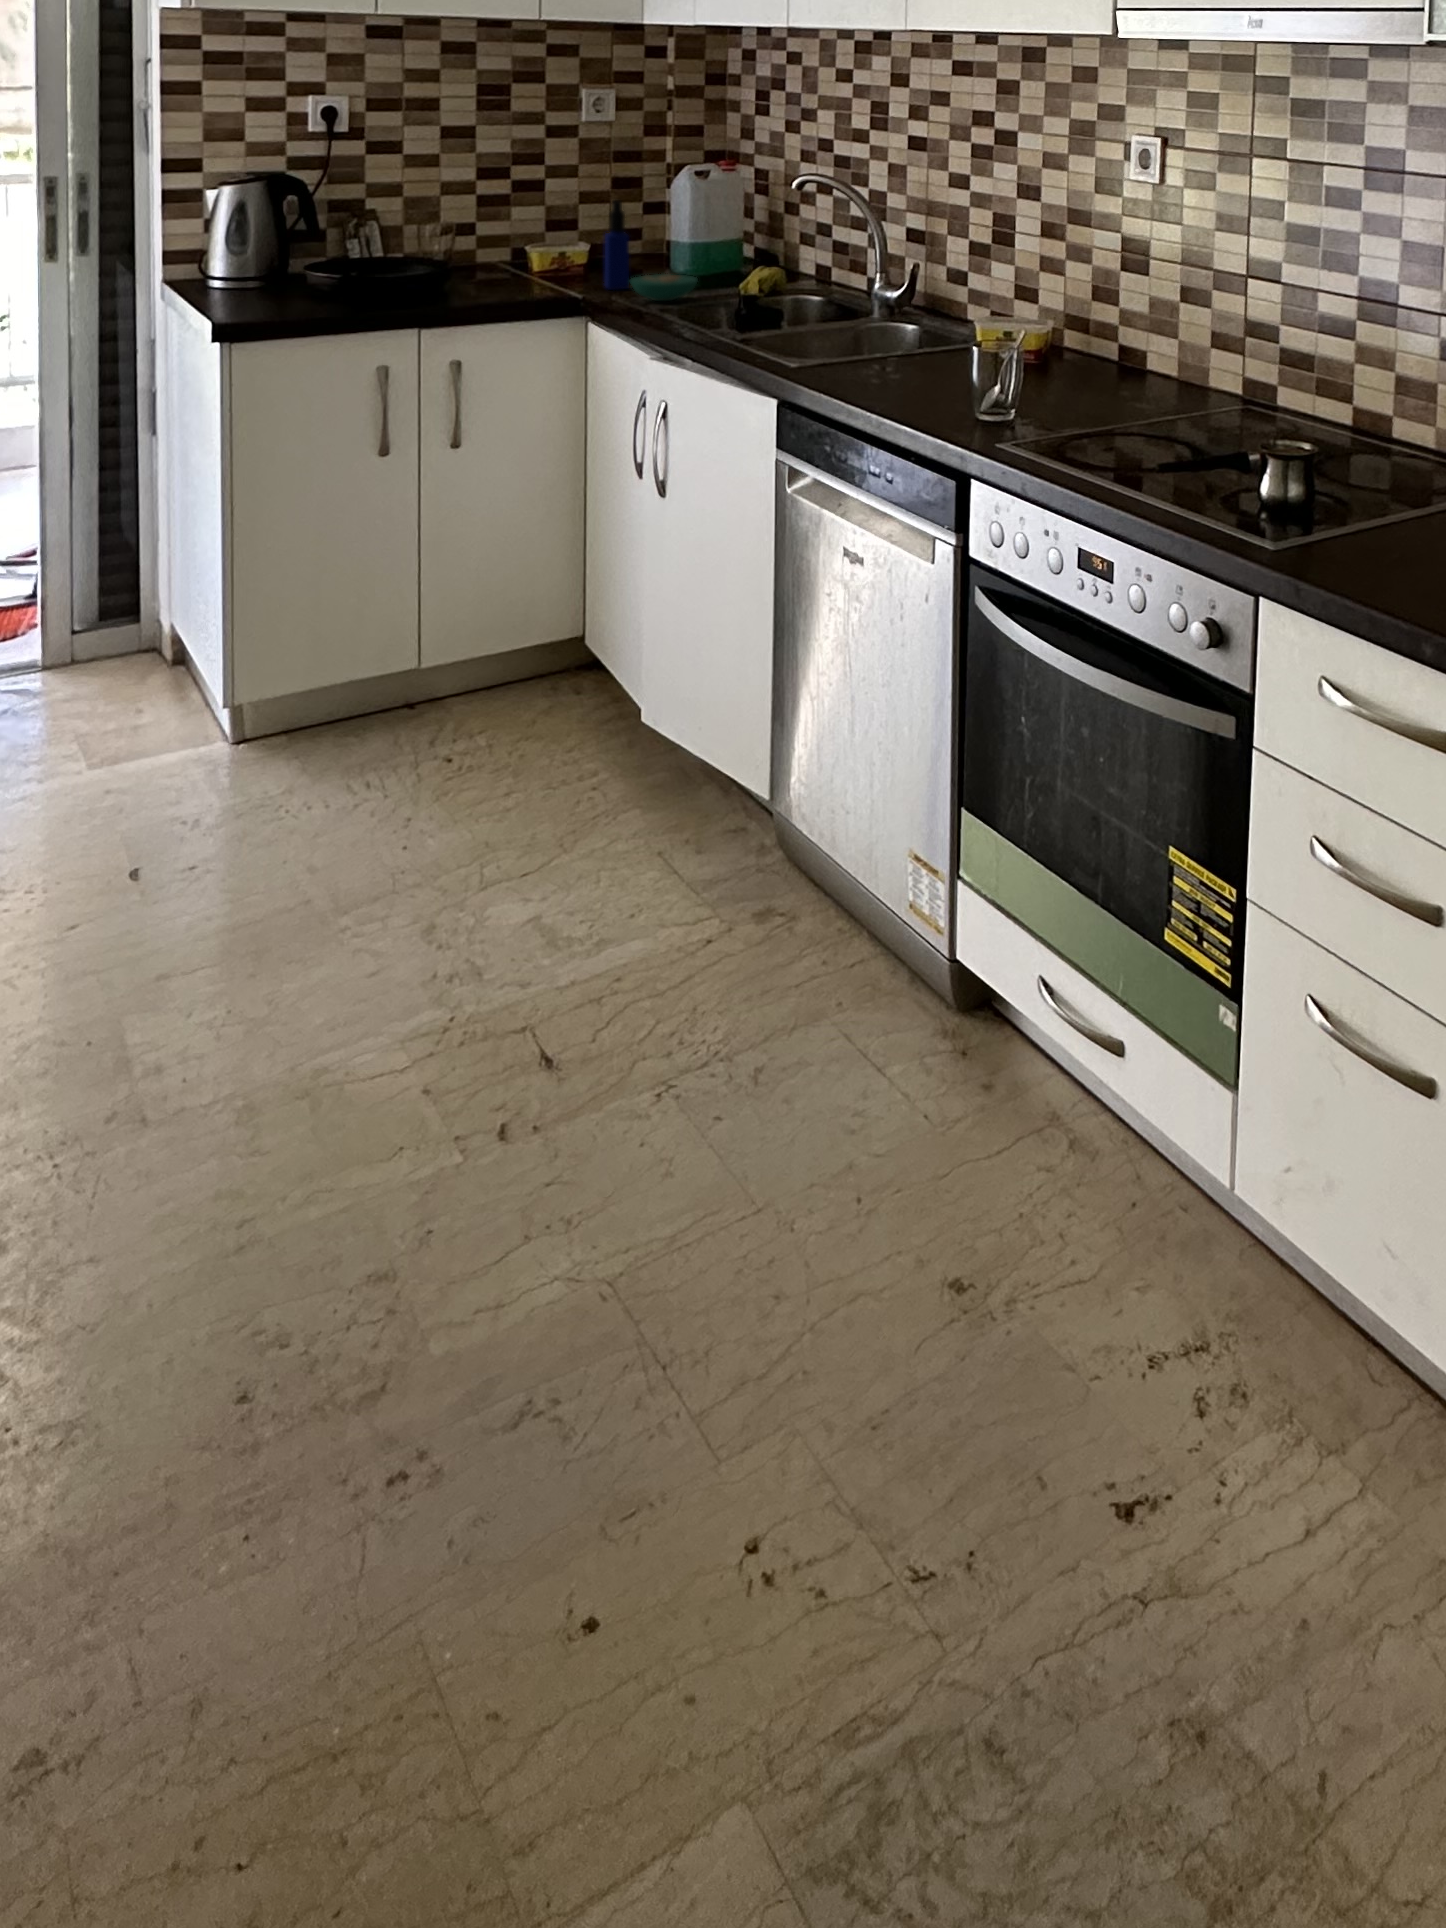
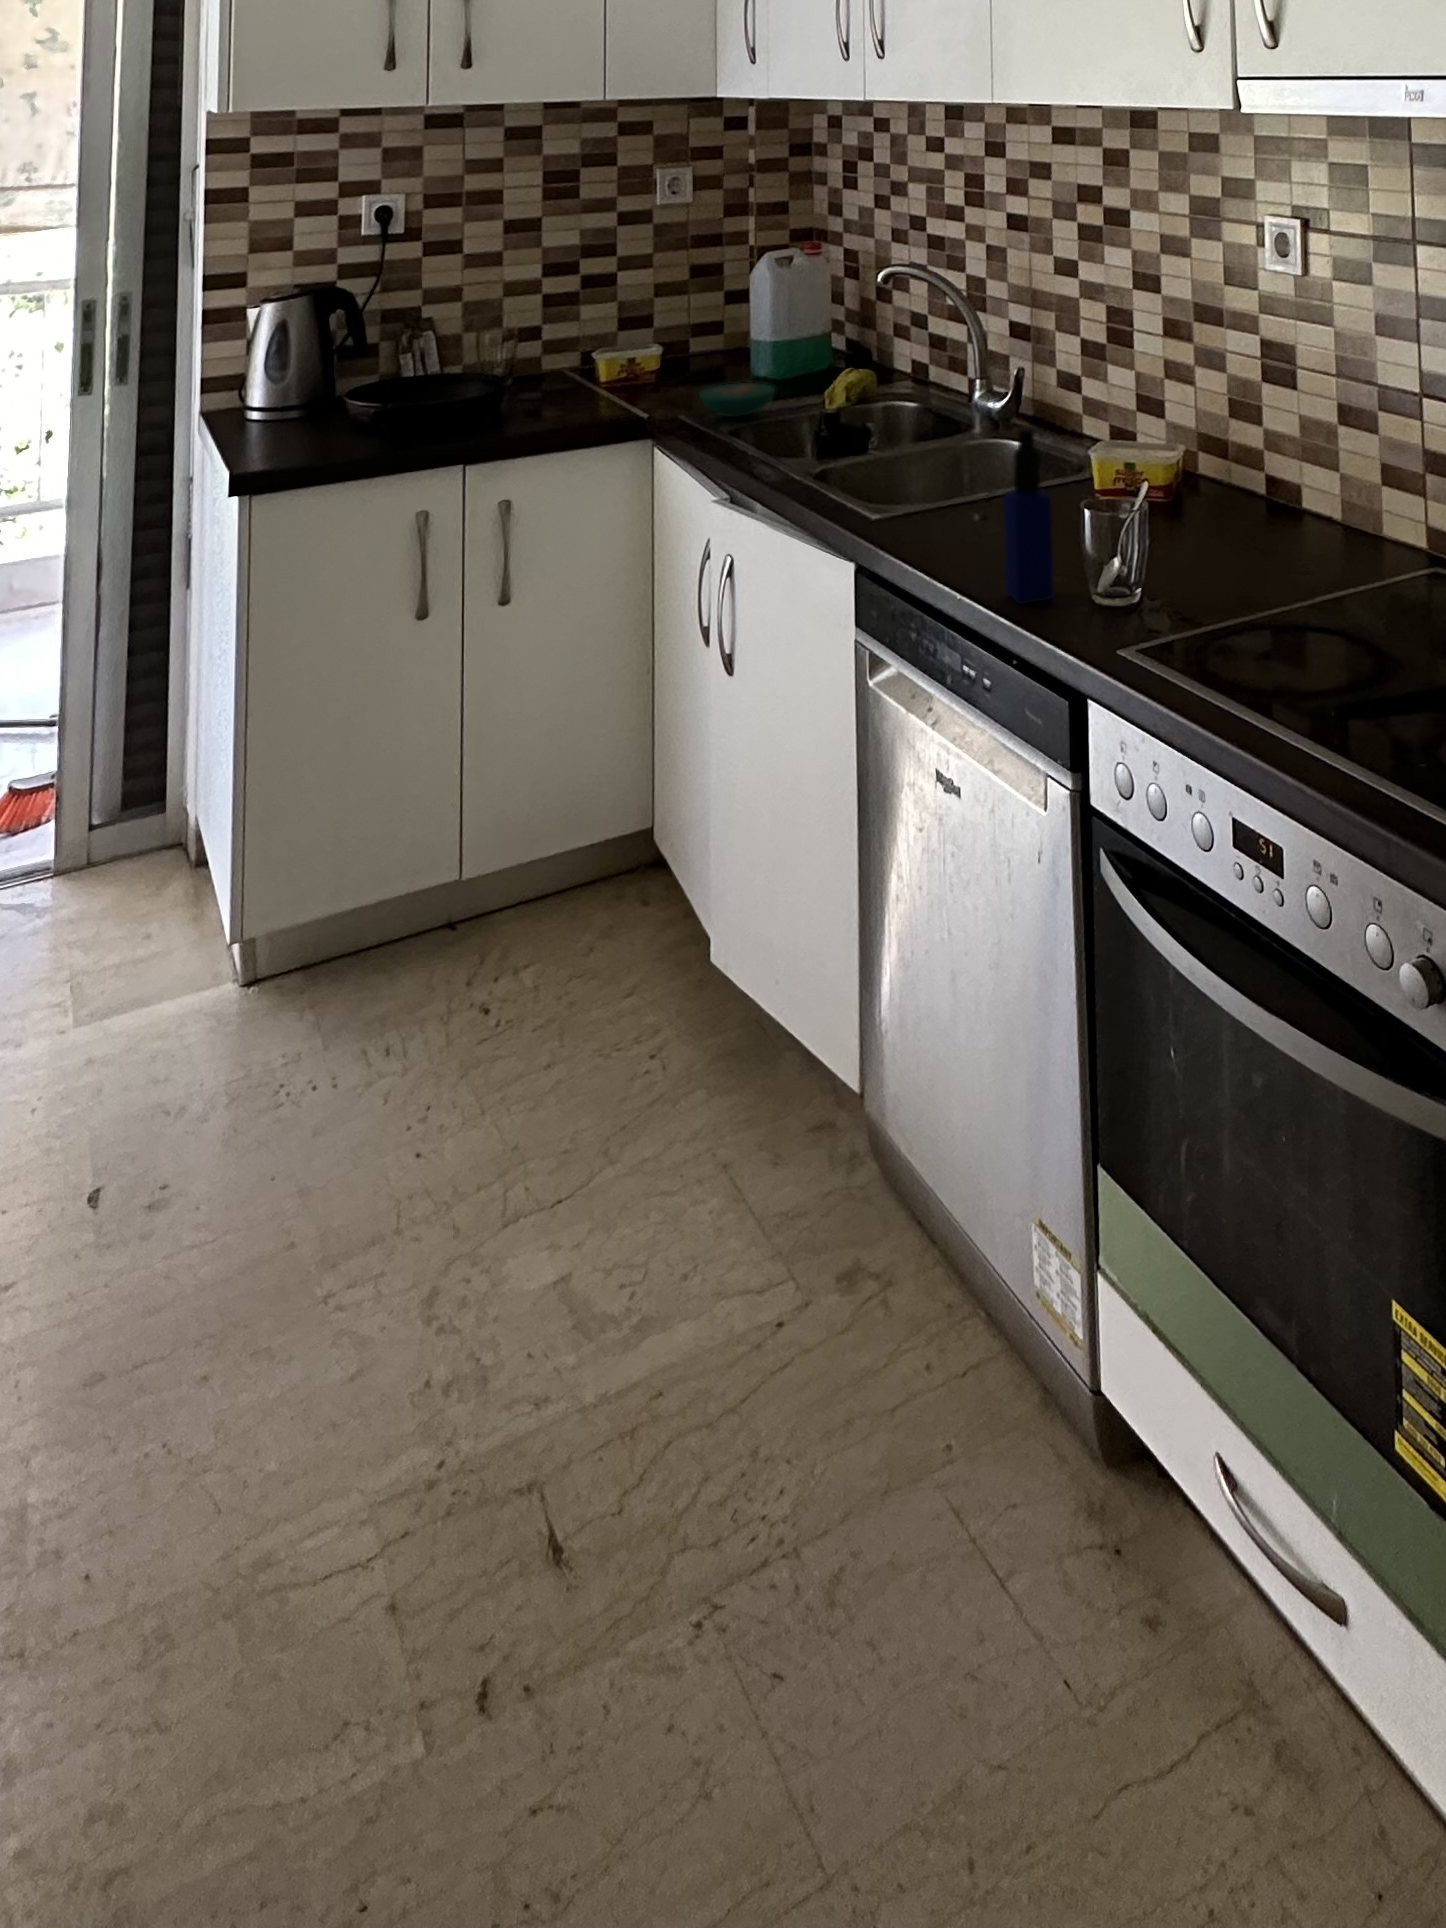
bottle: present [605,200,629,290] -> present [1004,428,1054,604]

